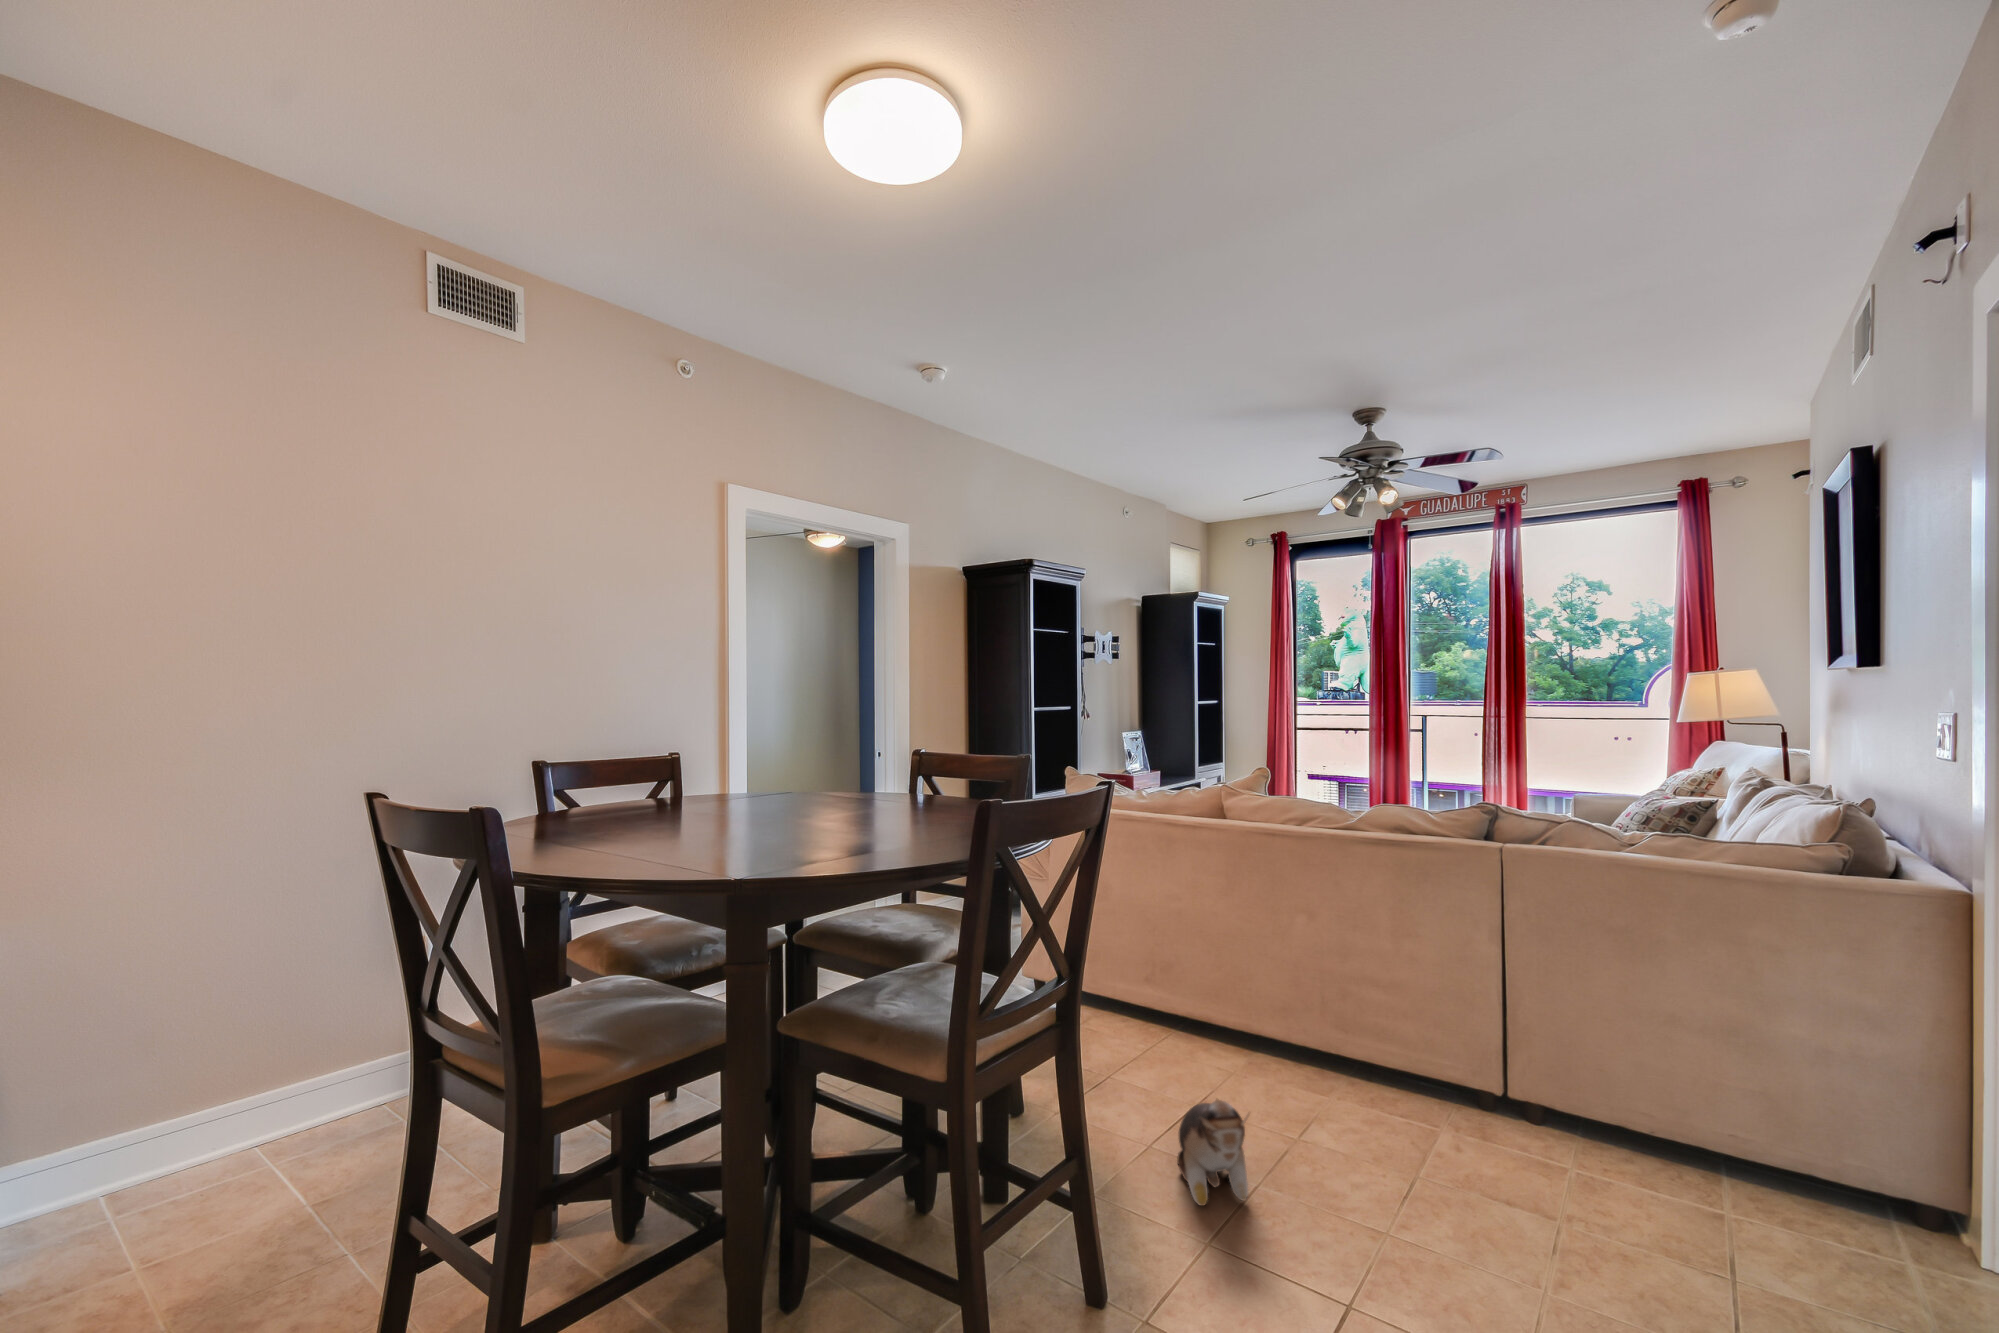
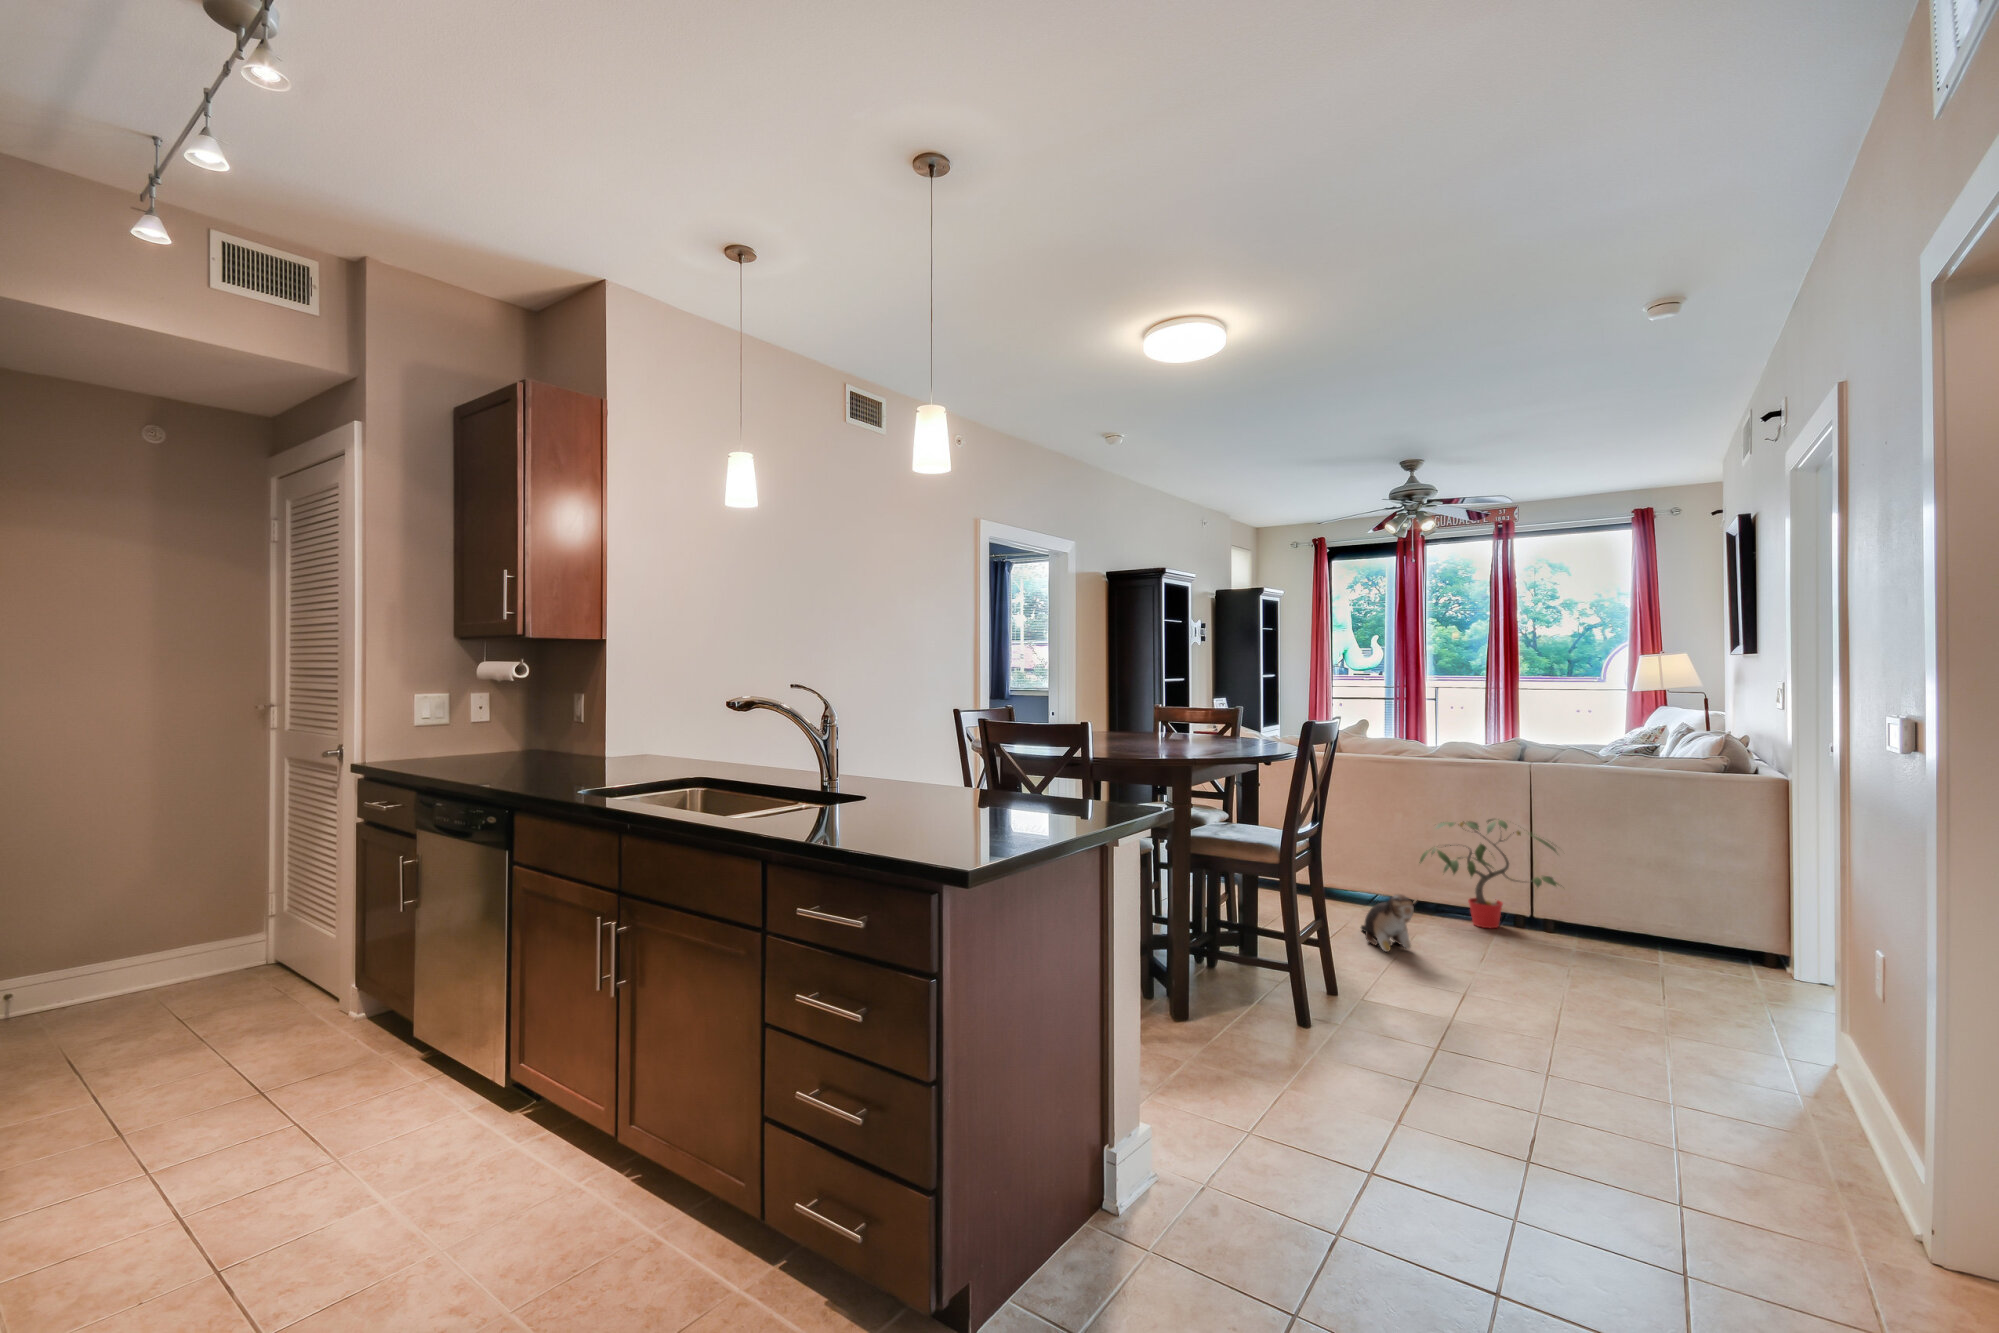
potted plant: none [1302,944,1551,1140] -> present [1419,819,1558,928]

